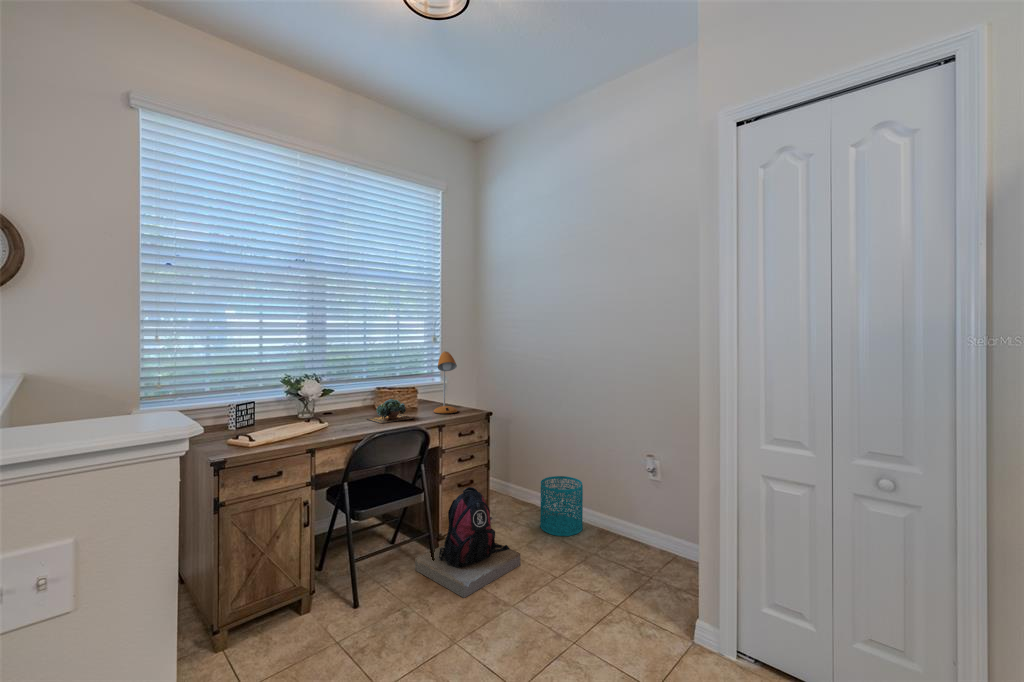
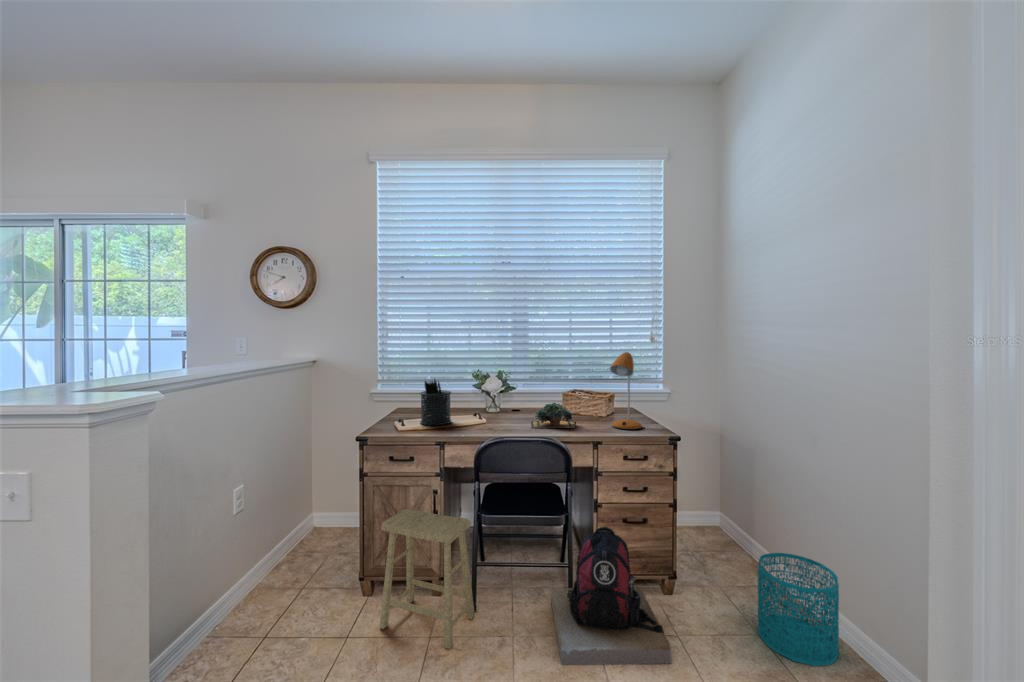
pen holder: none [255,384,294,438] -> present [420,379,451,425]
footstool: none [281,515,374,660] -> present [380,509,475,649]

